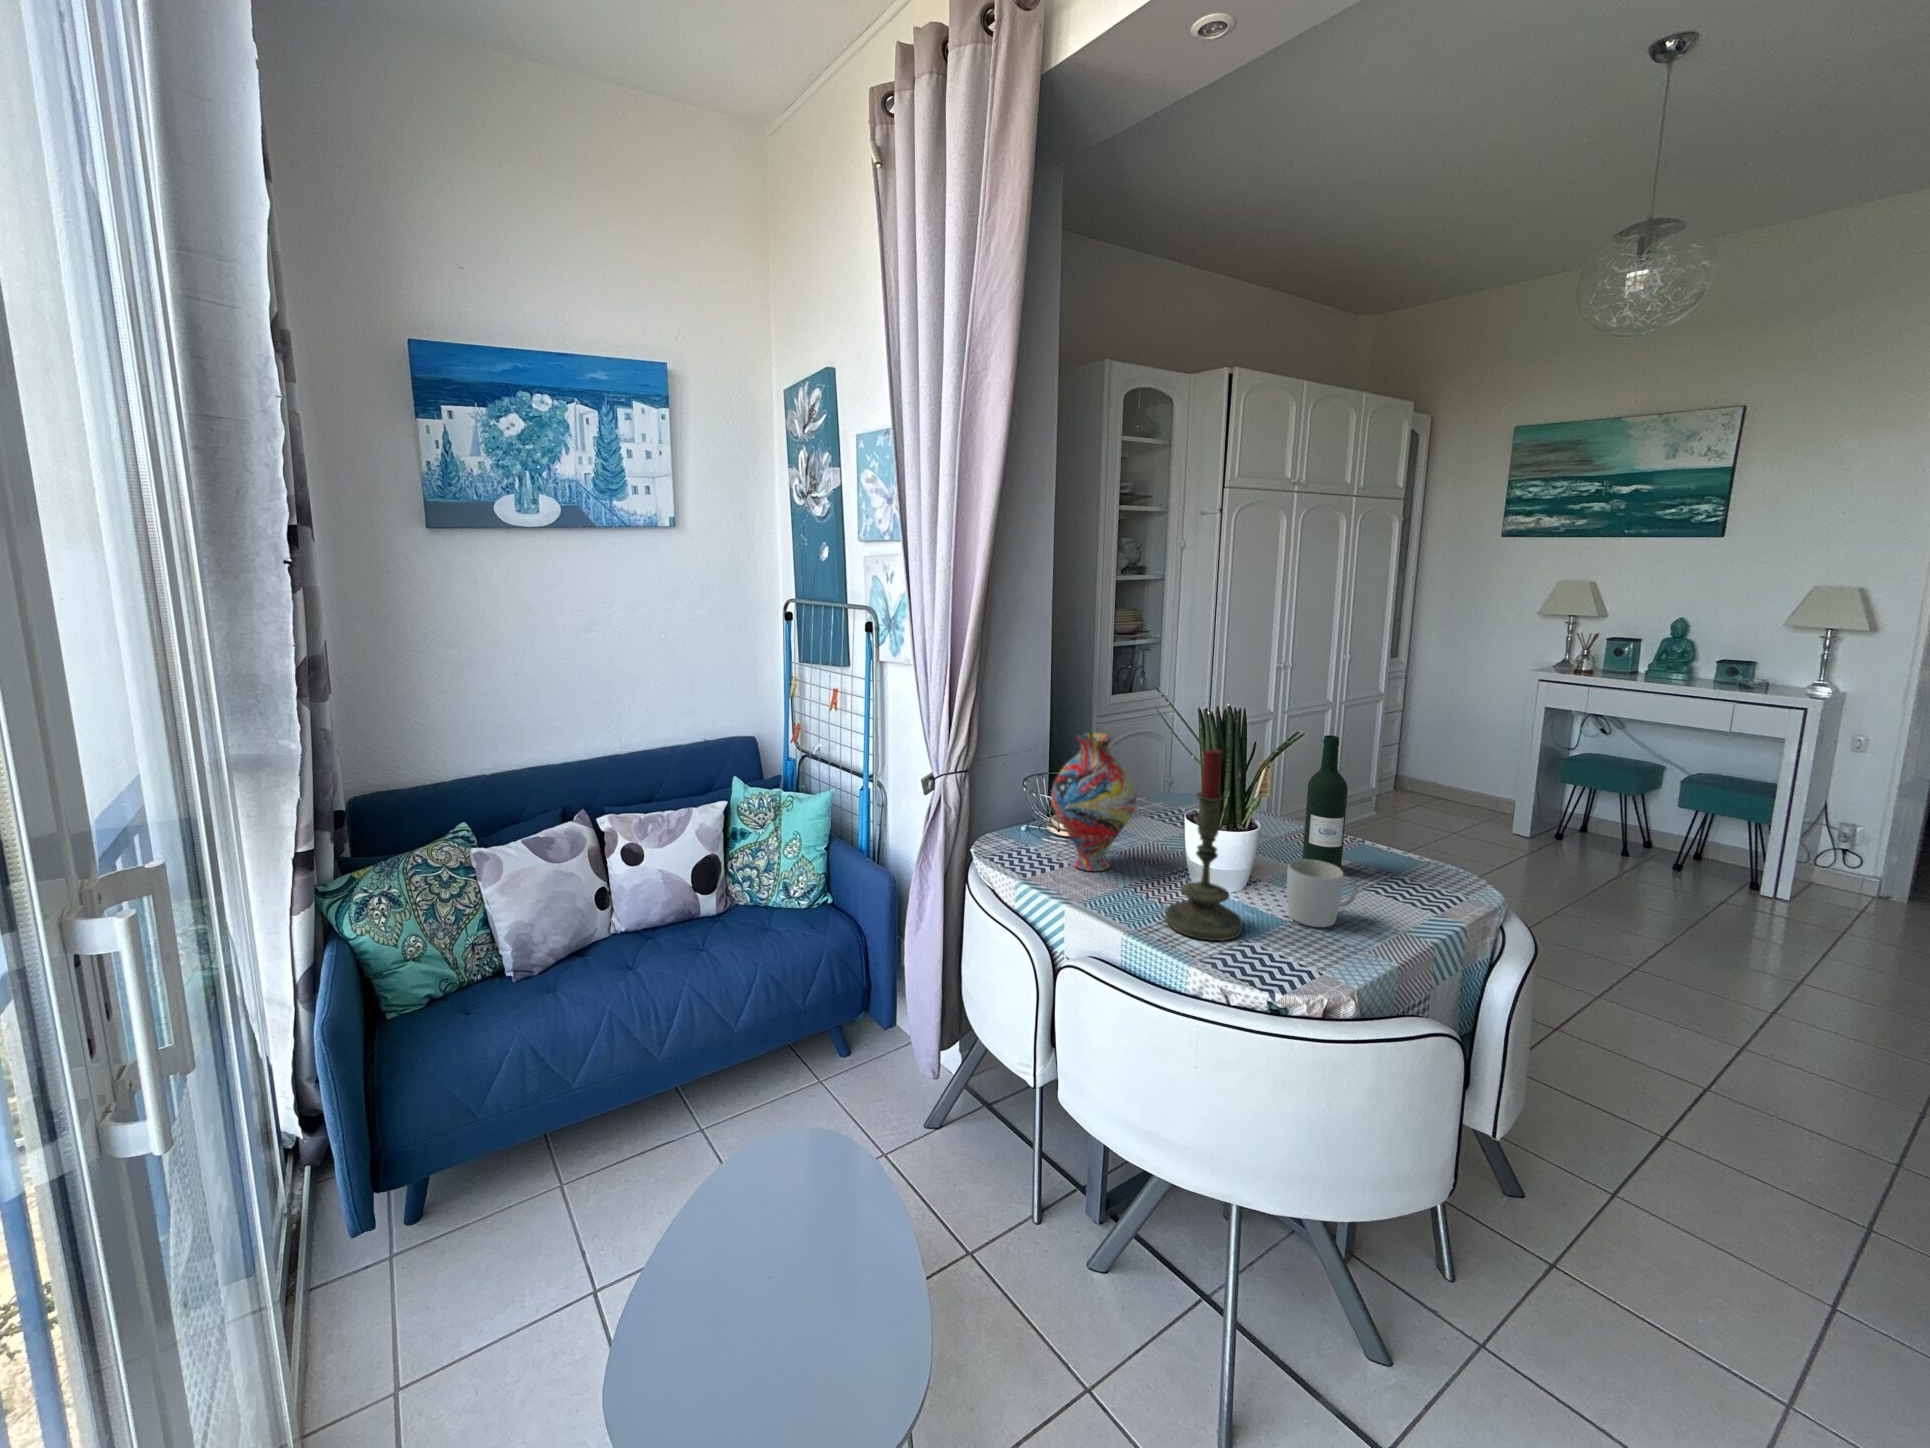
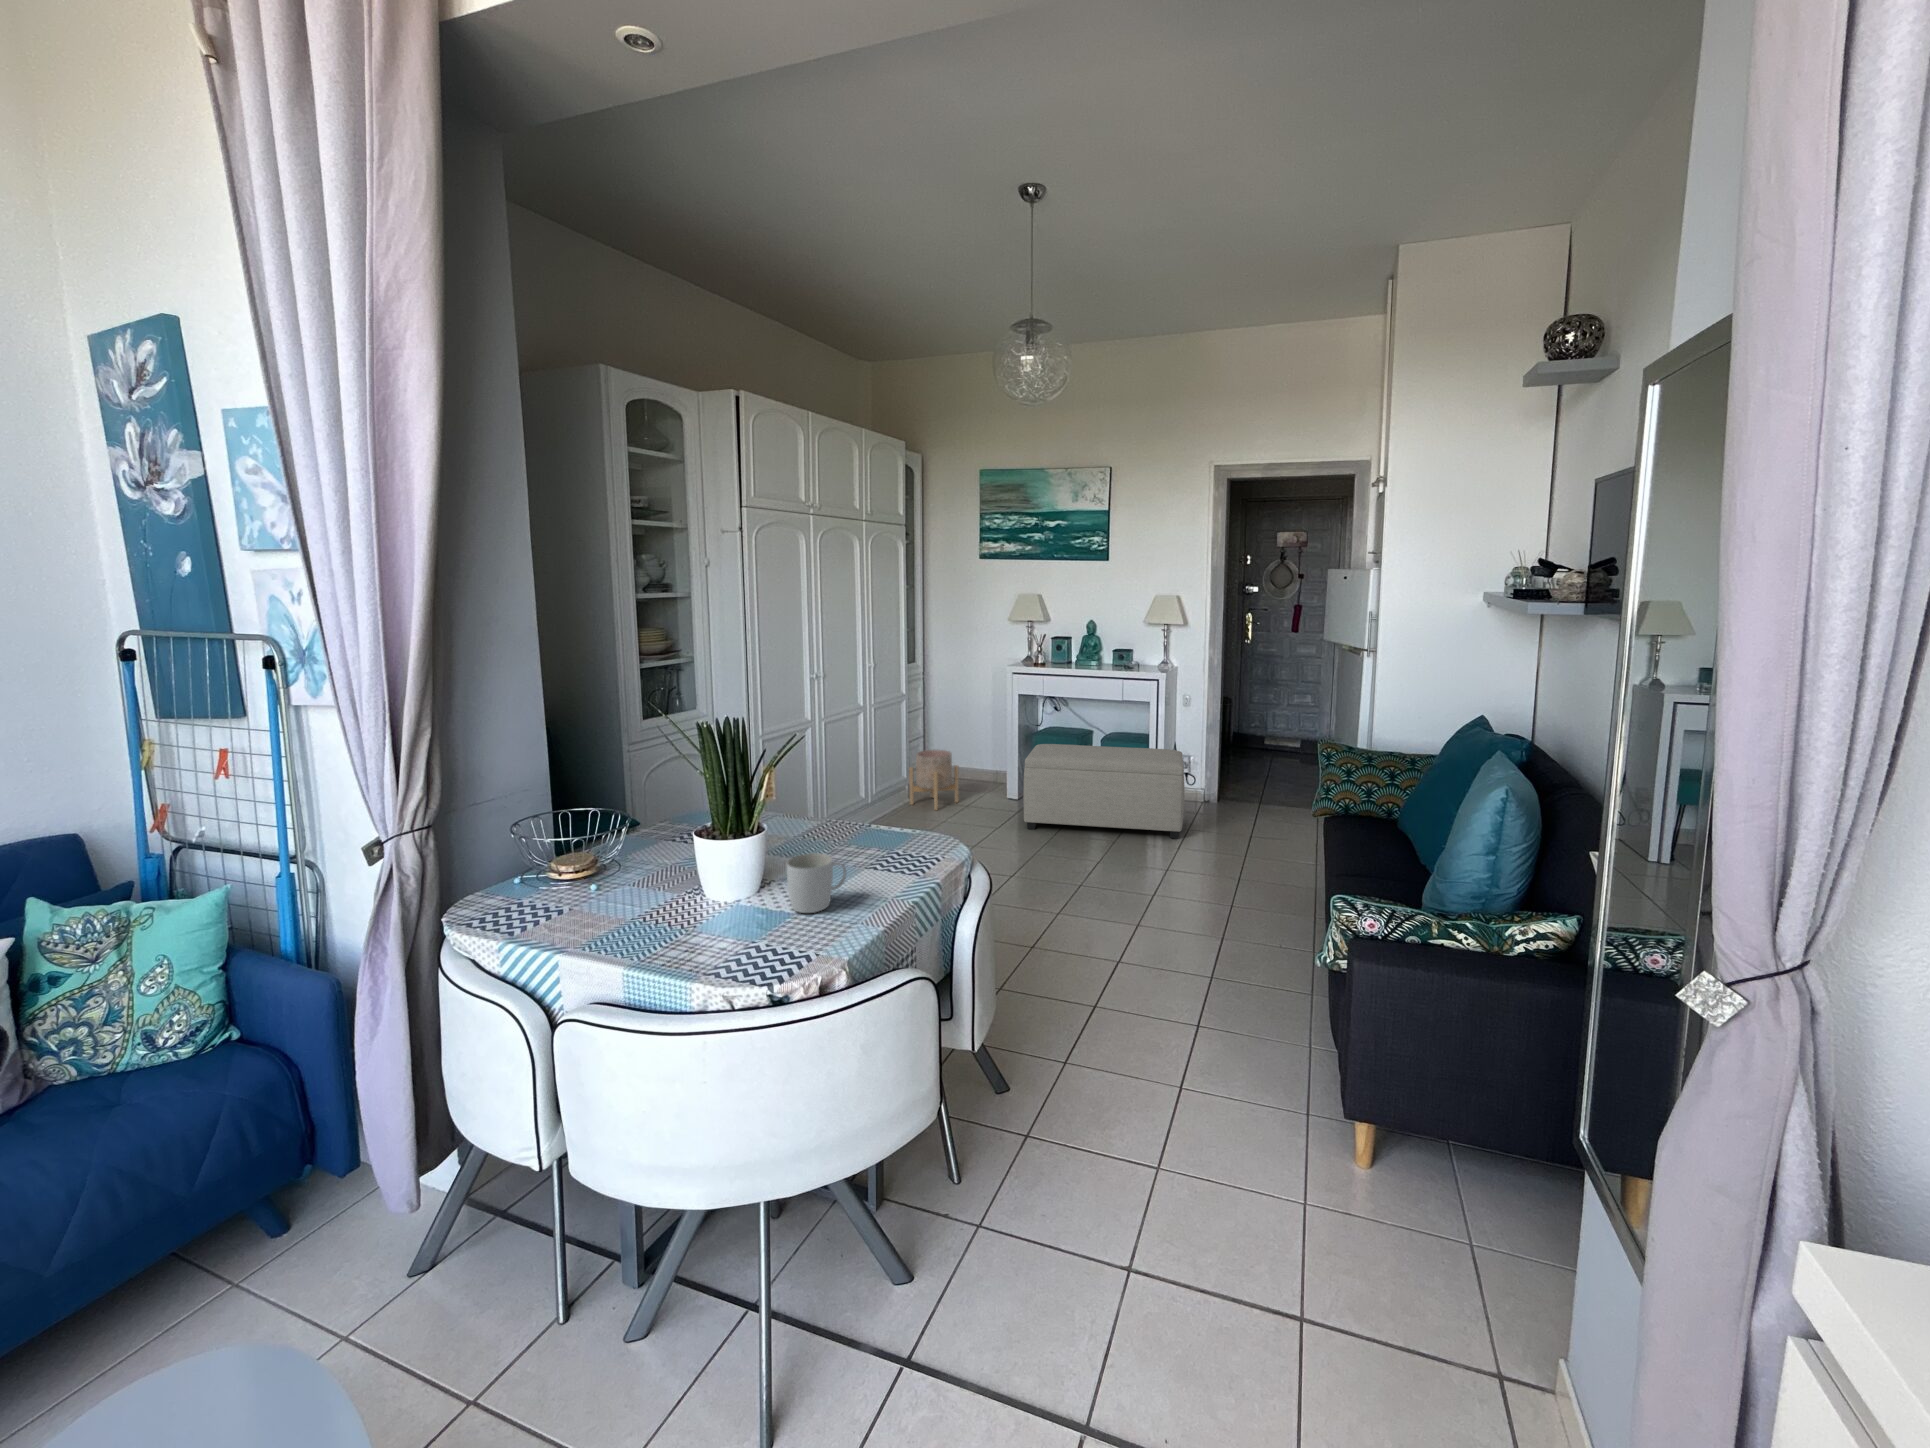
vase: present [1051,733,1136,871] -> none [544,764,644,913]
wine bottle: present [1302,735,1348,869] -> none [808,739,842,865]
candle: present [1165,748,1242,941] -> none [672,762,748,952]
planter: none [1372,761,1443,832] -> present [909,750,959,810]
ottoman: none [1541,774,1861,945] -> present [1023,744,1185,839]

